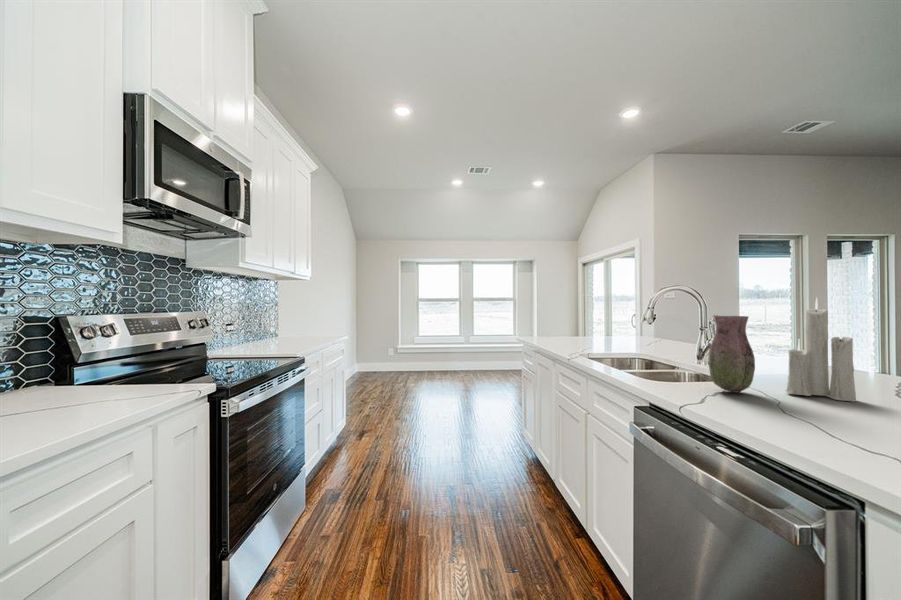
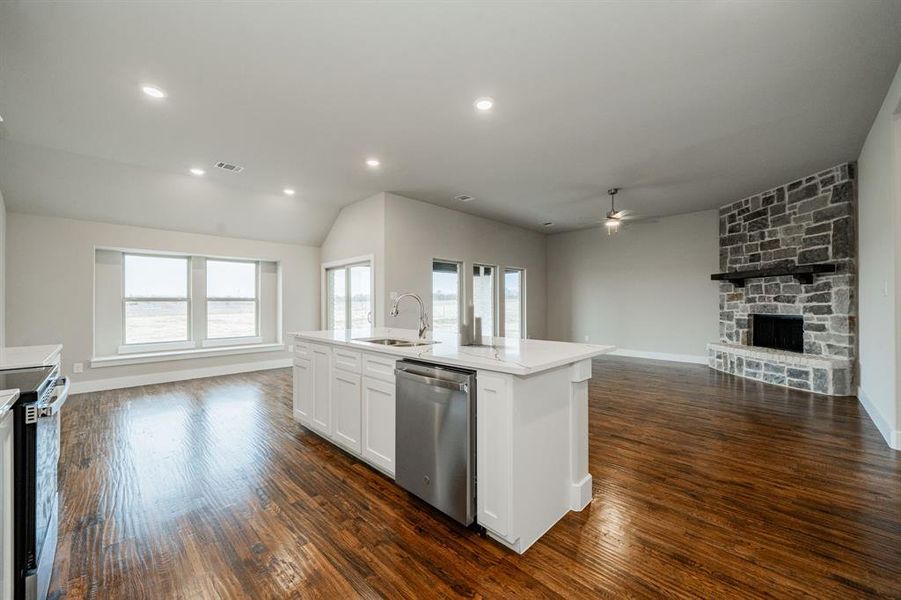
vase: present [709,315,755,393] -> none [430,308,449,347]

